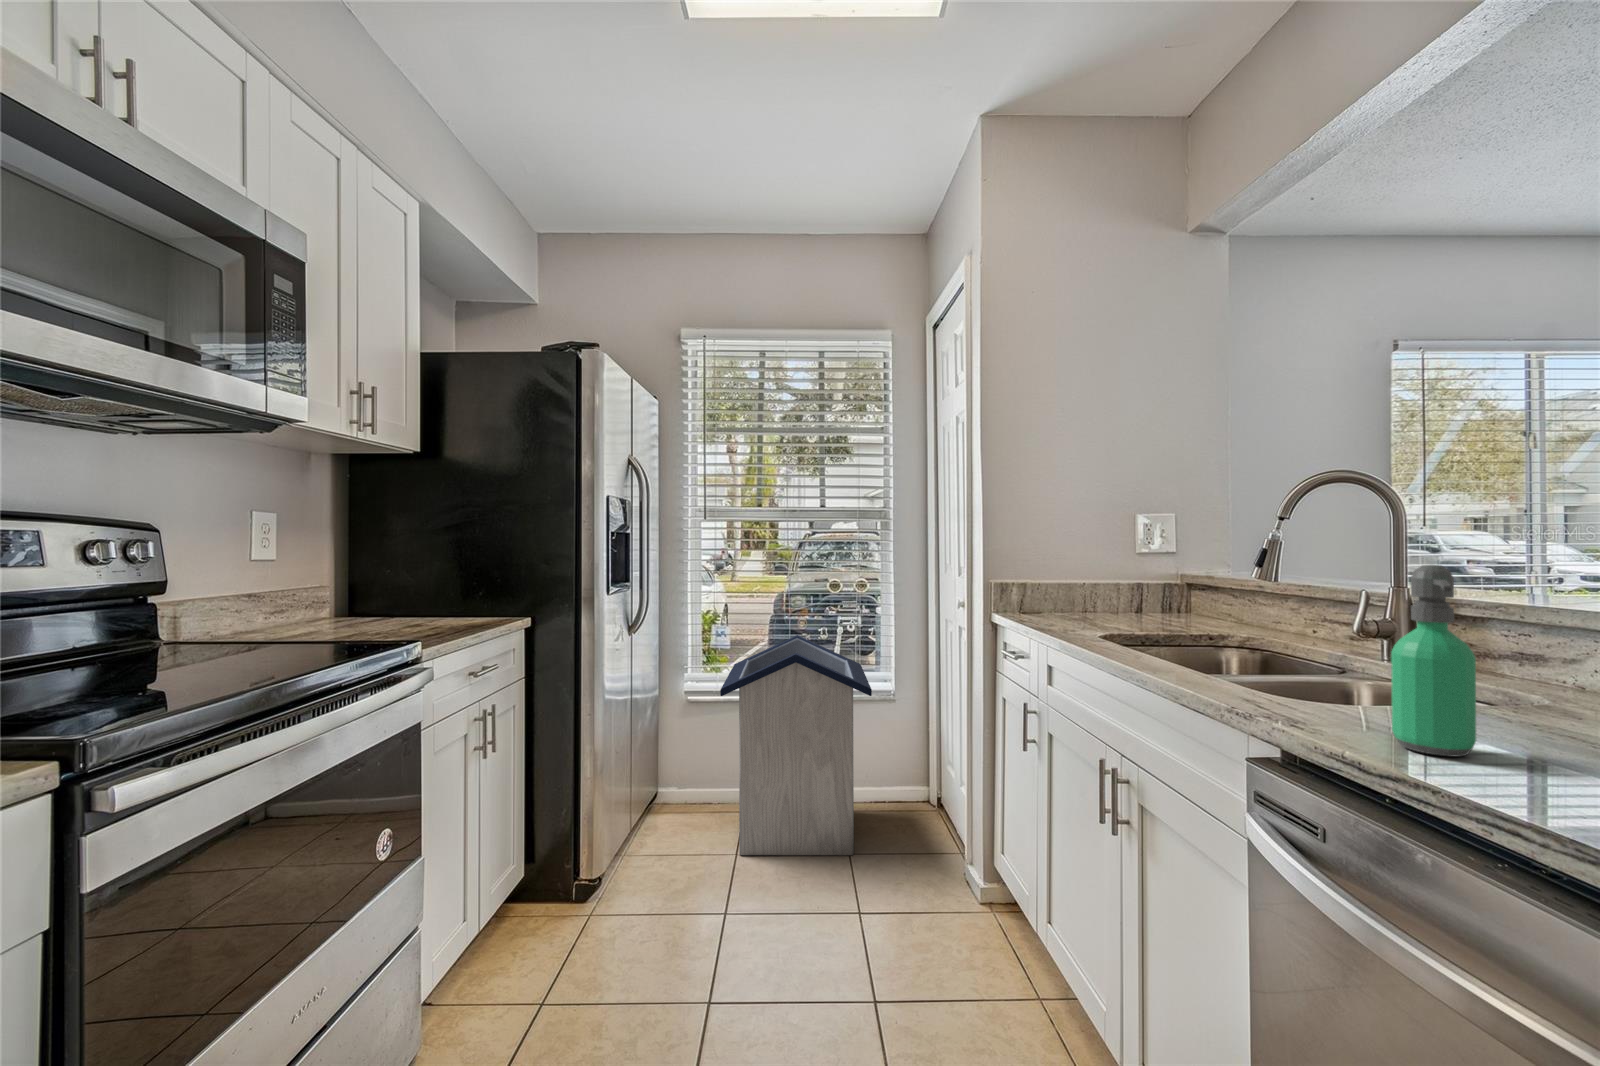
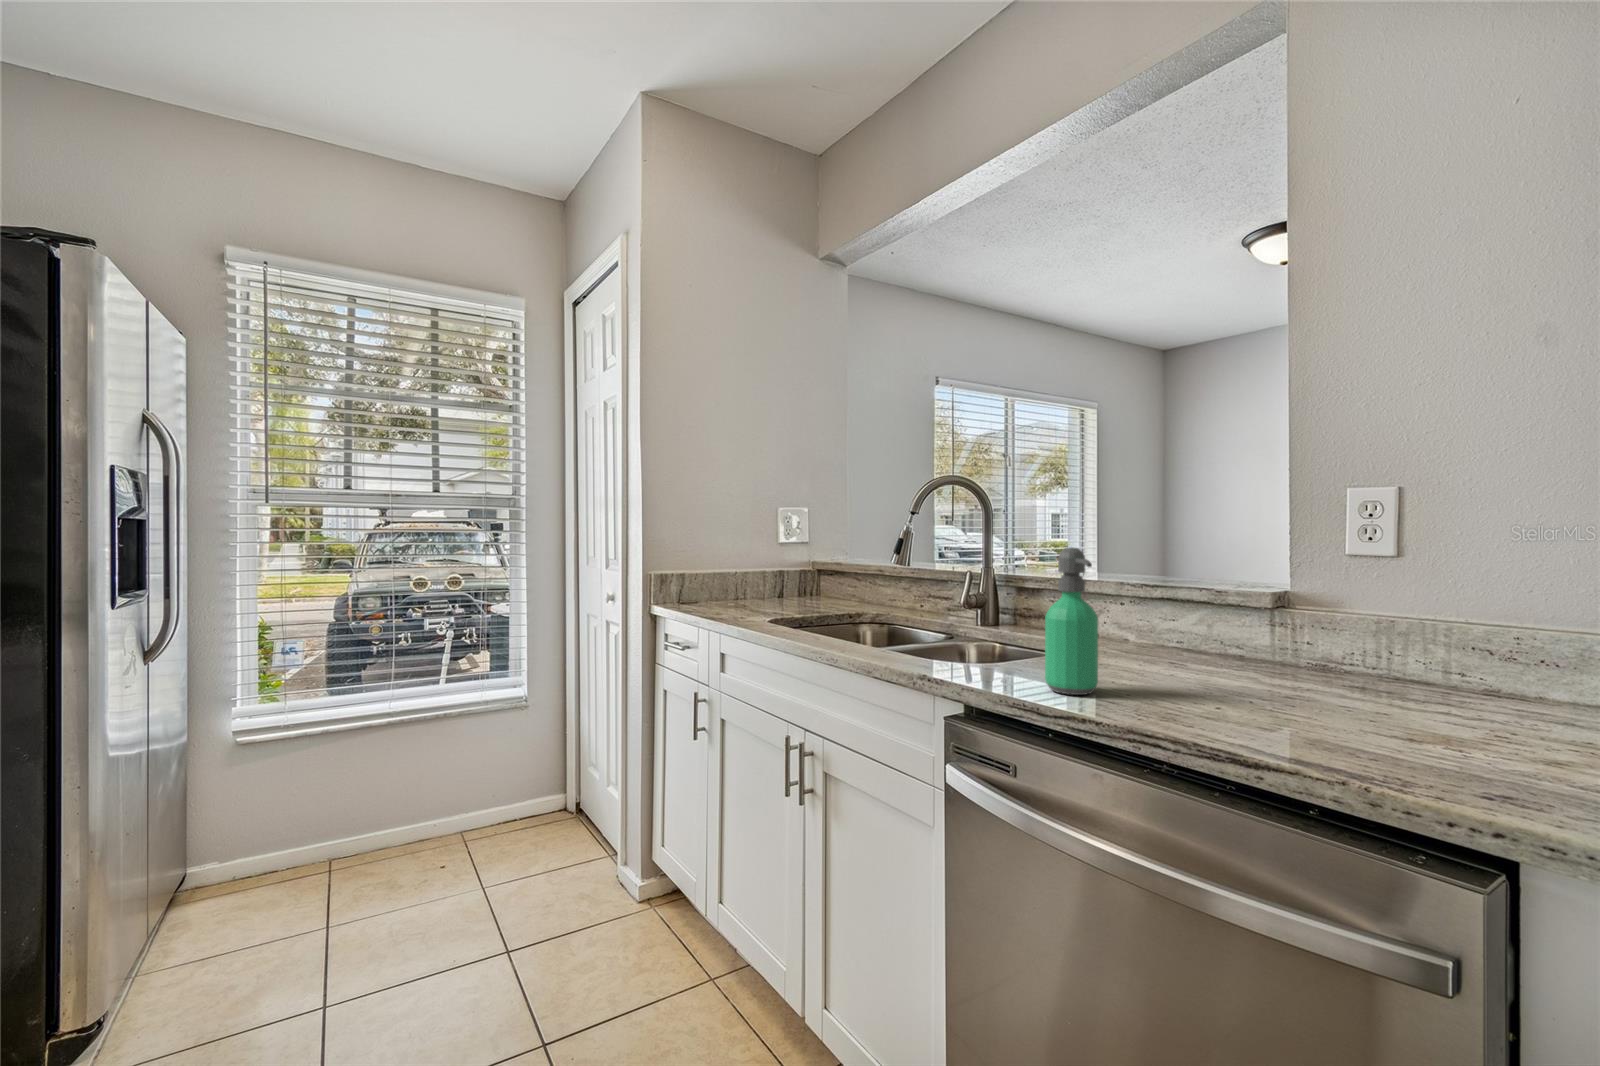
trash can: present [720,635,872,855] -> none [304,644,511,925]

